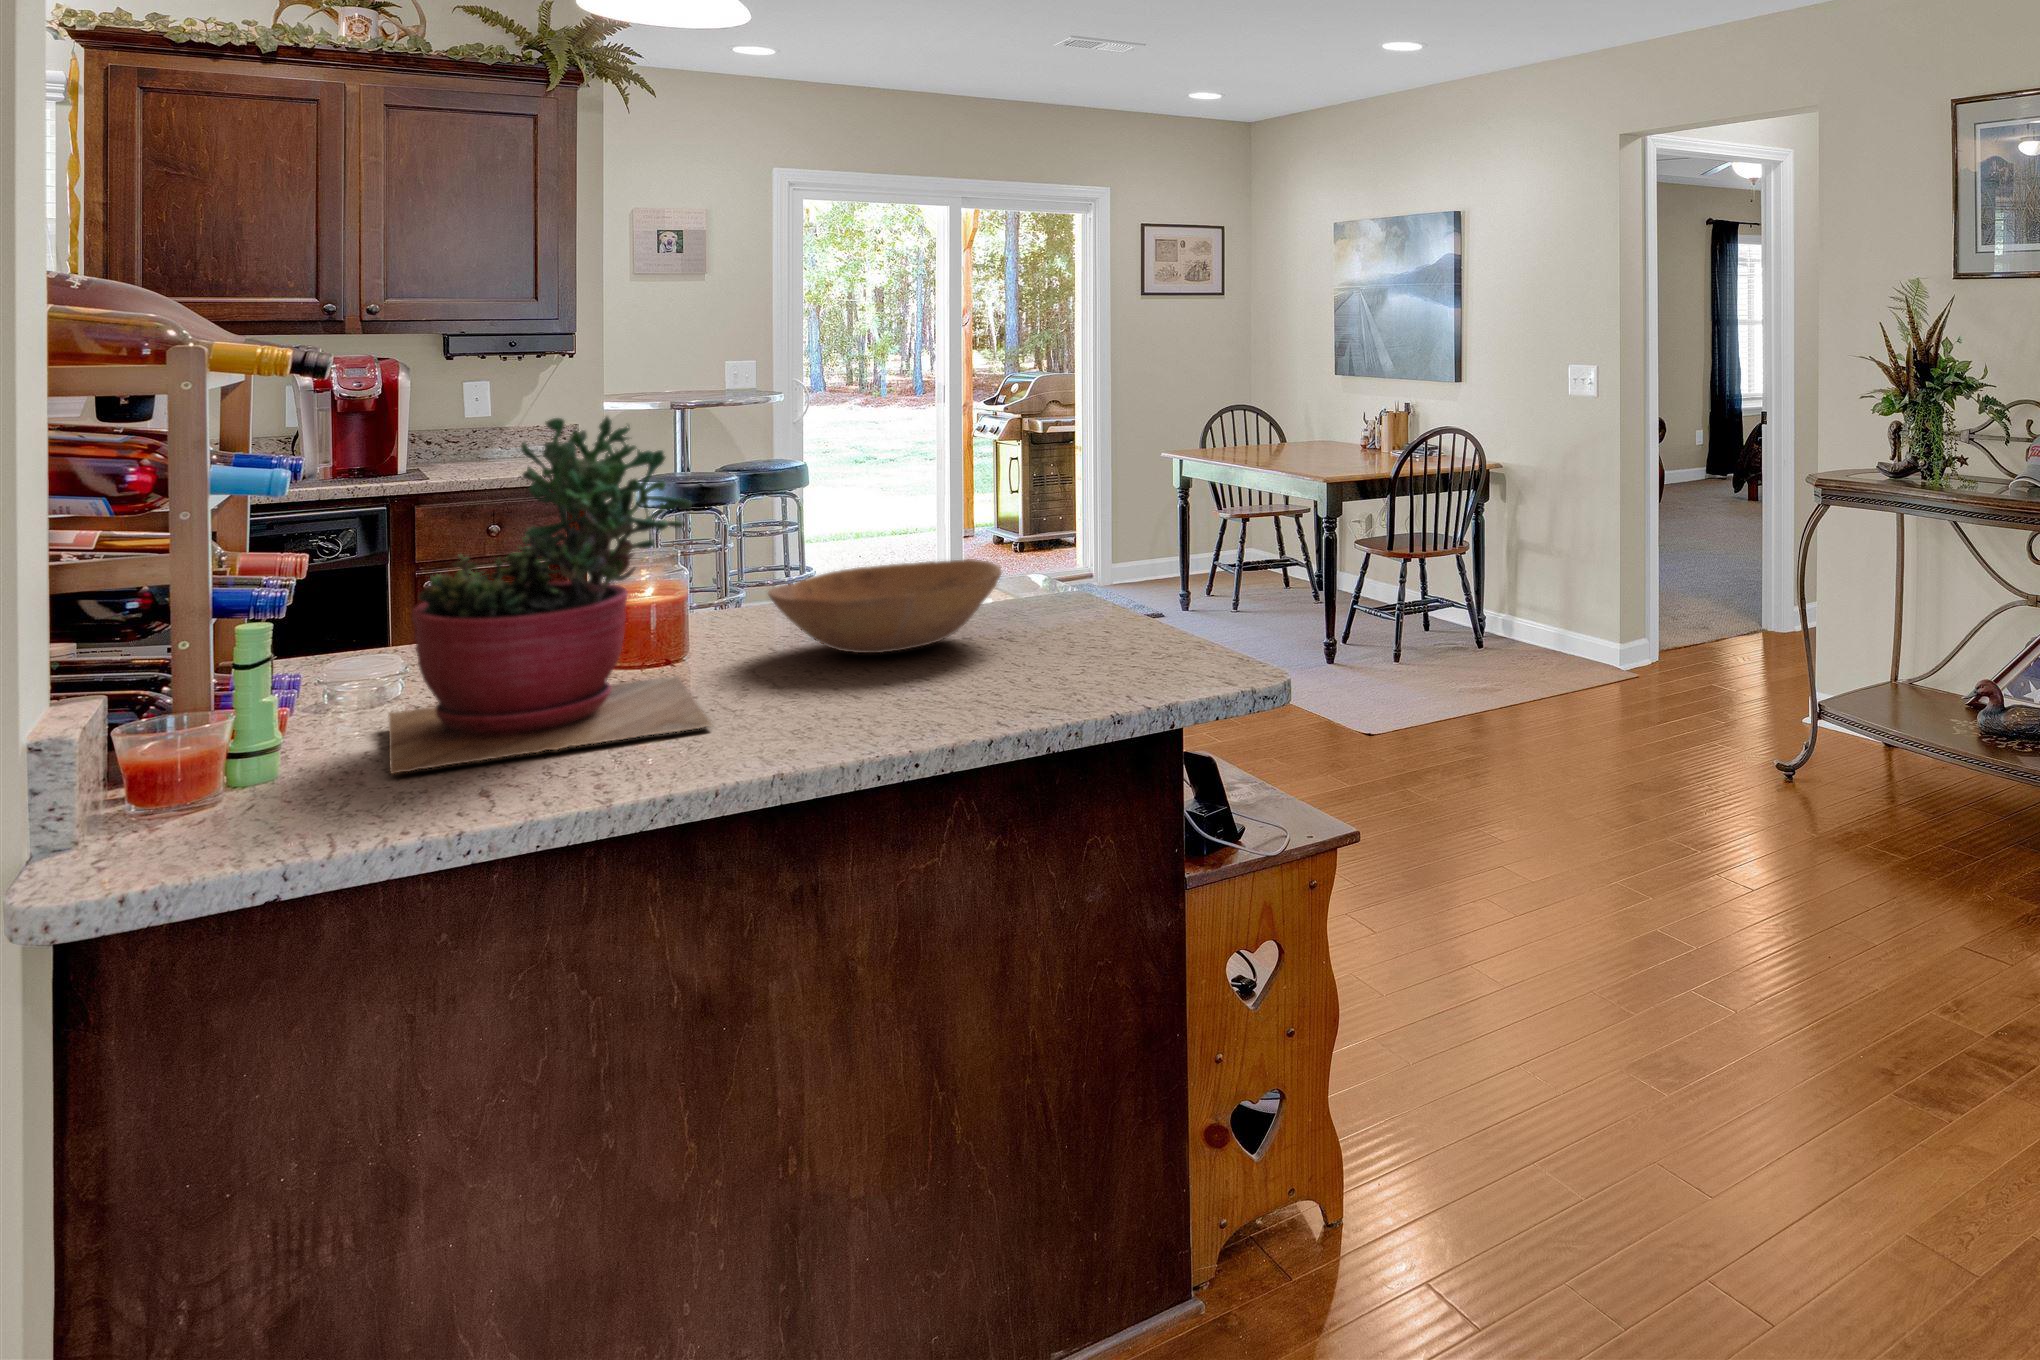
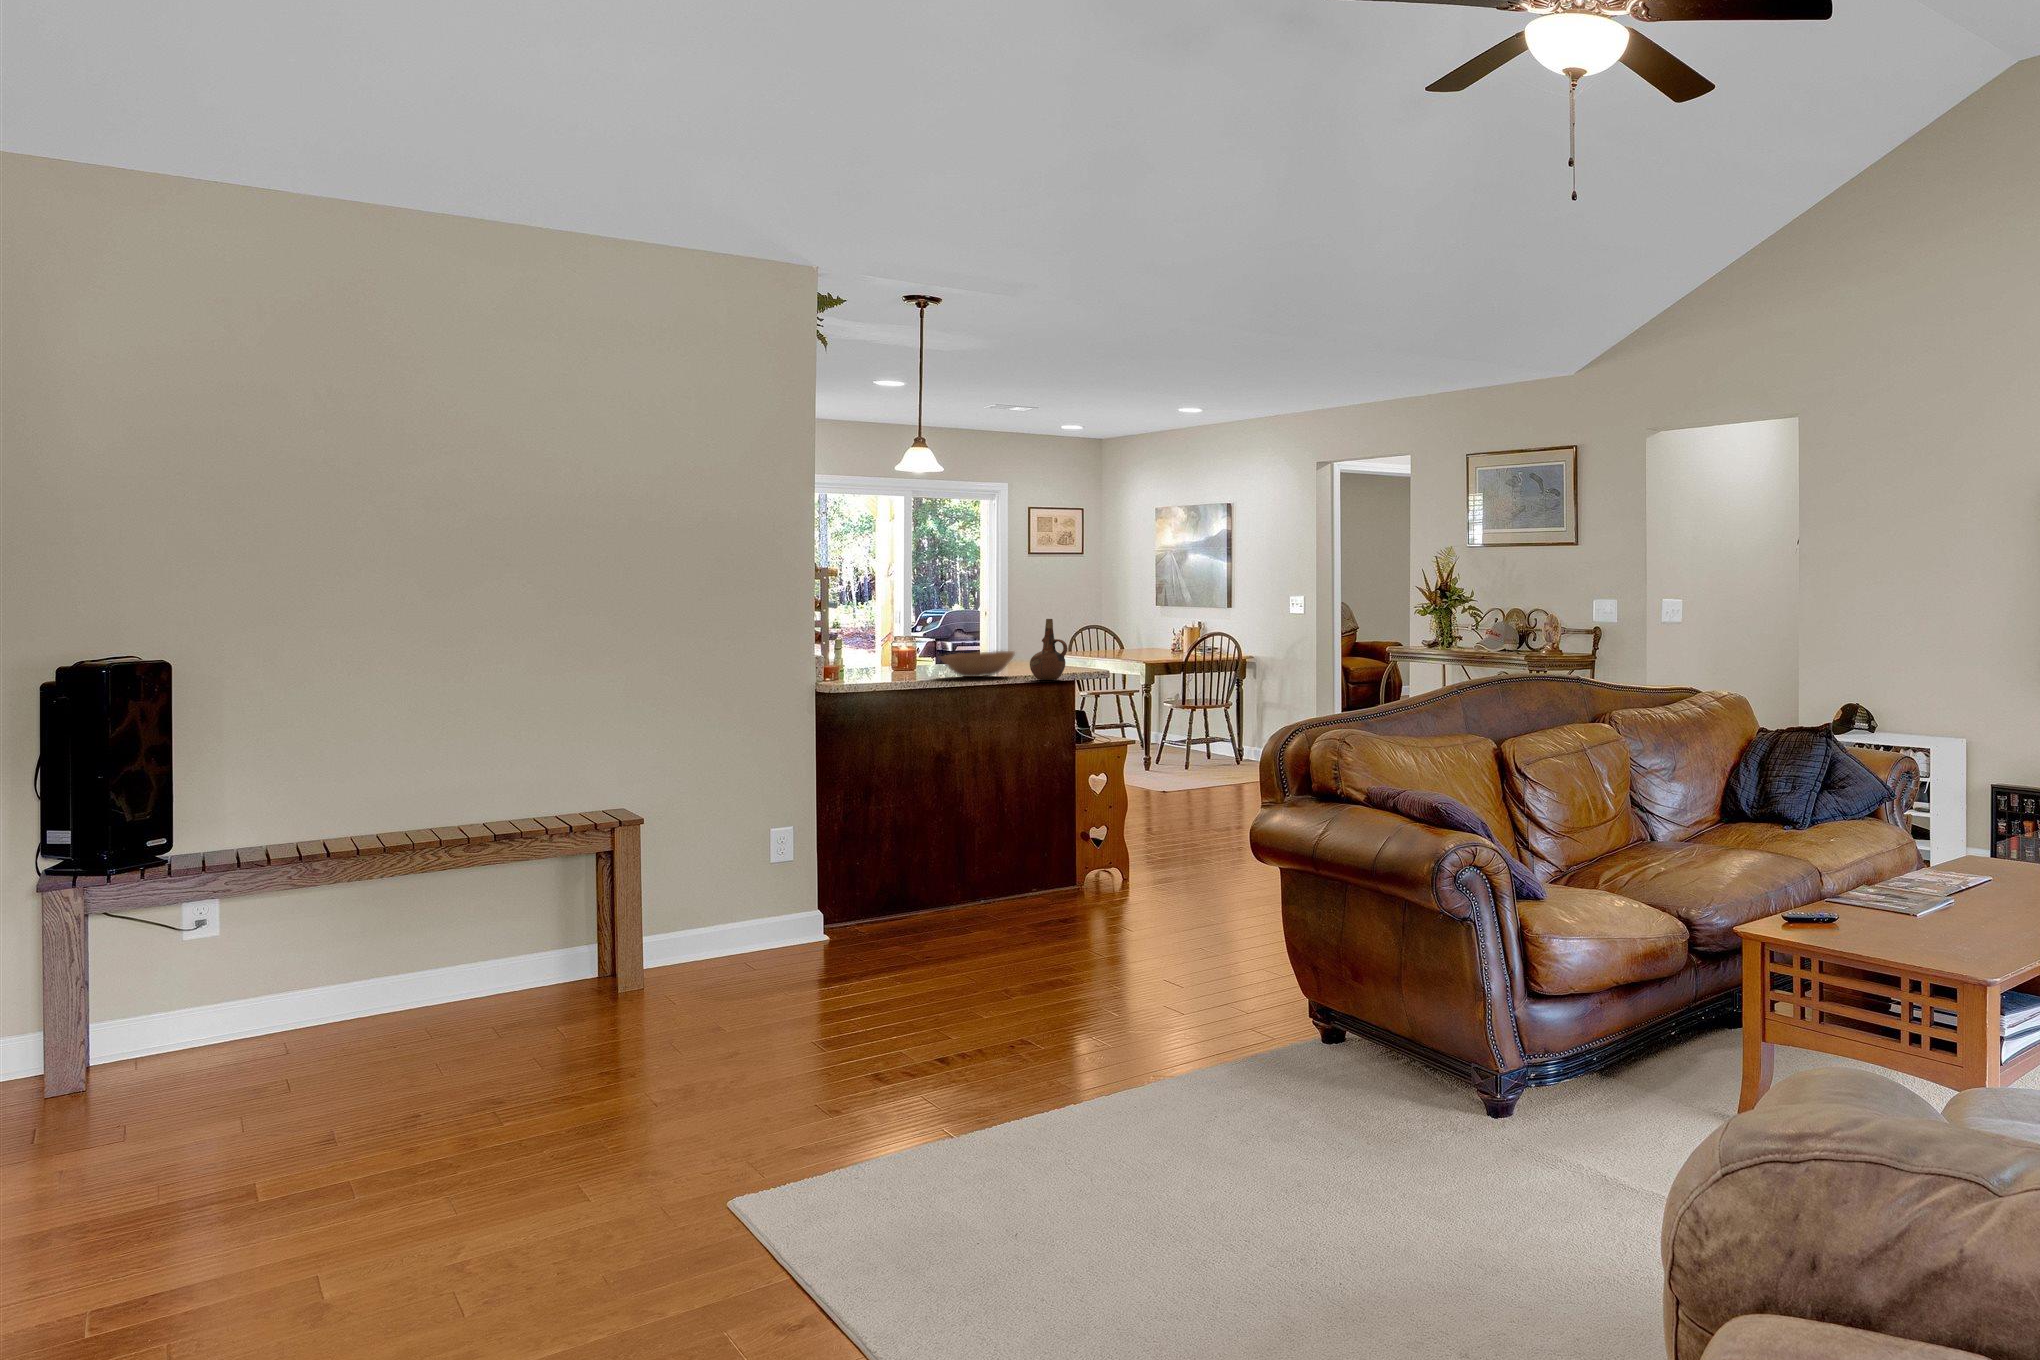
succulent plant: present [388,416,712,773] -> none [846,596,944,687]
ceramic pitcher: none [1023,486,1143,688] -> present [1030,619,1067,680]

